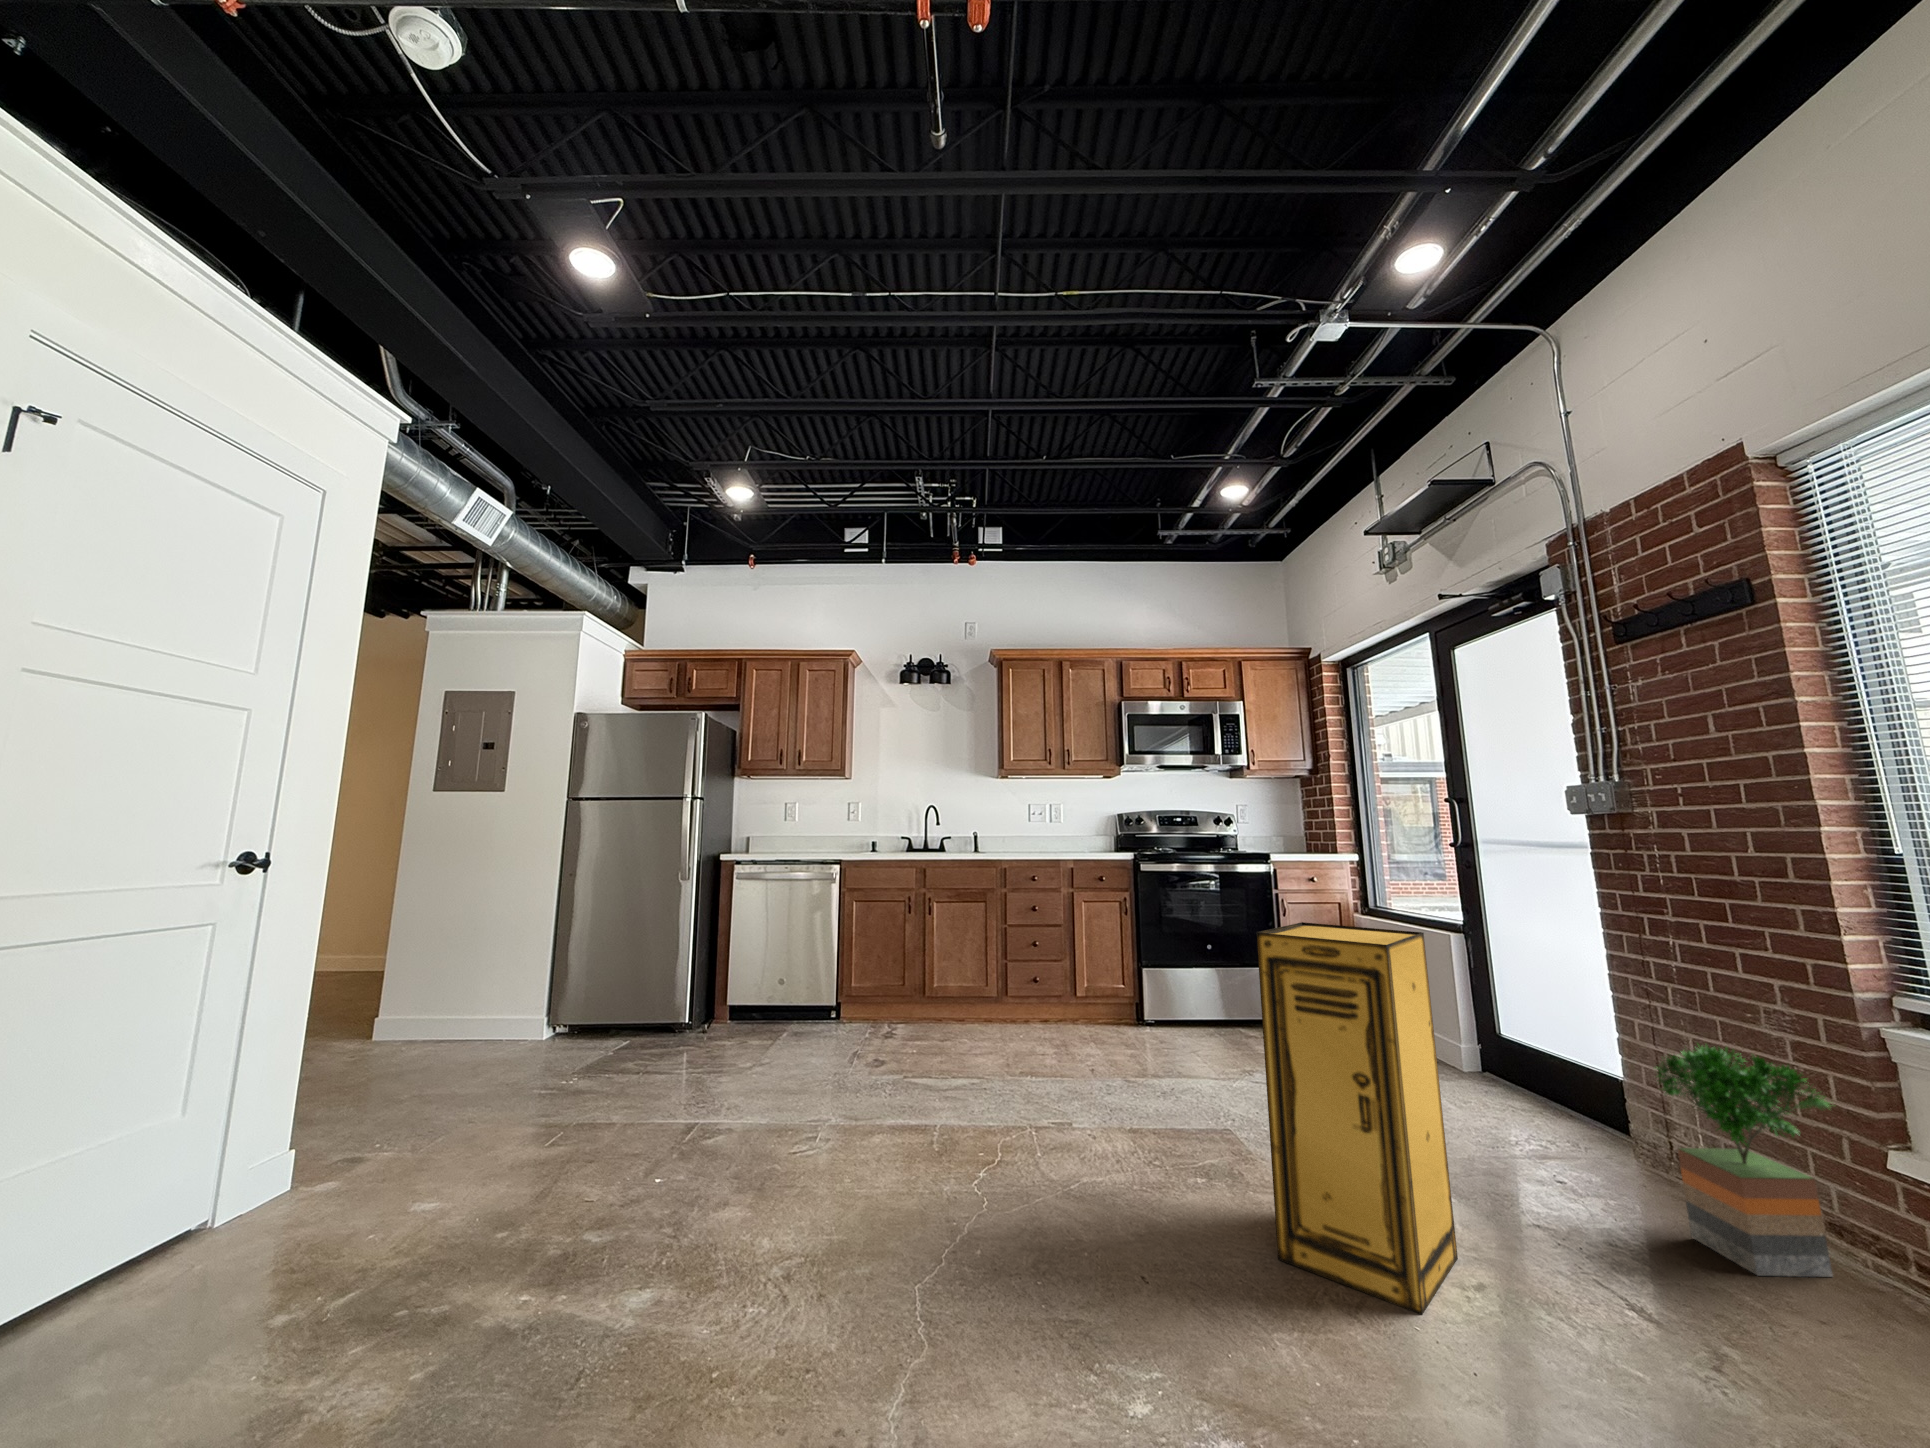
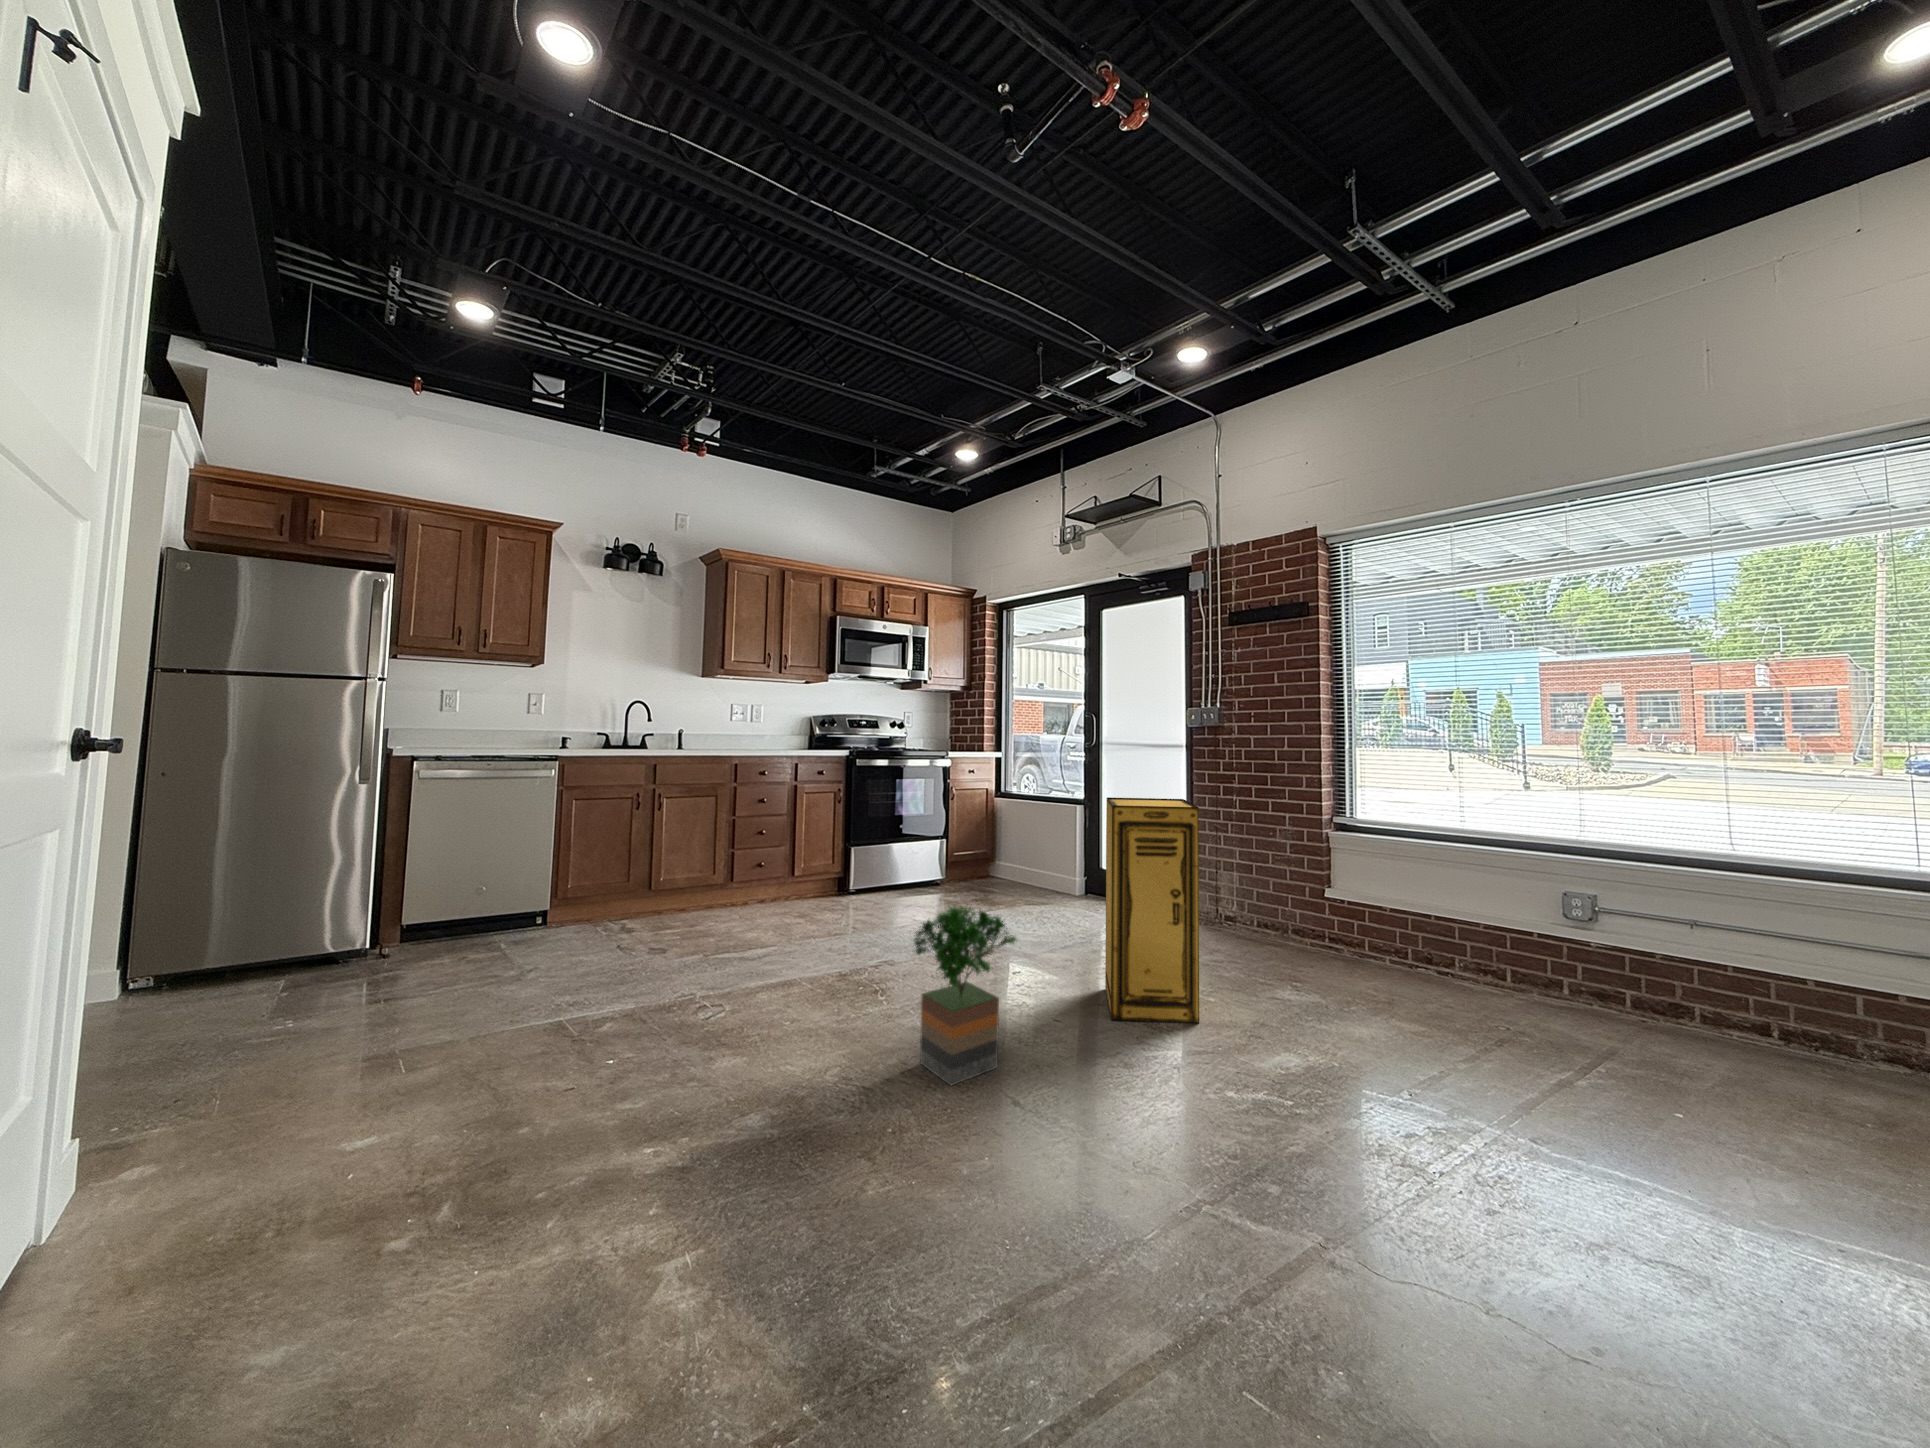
potted tree: present [1654,1045,1833,1277] -> present [913,906,1017,1085]

